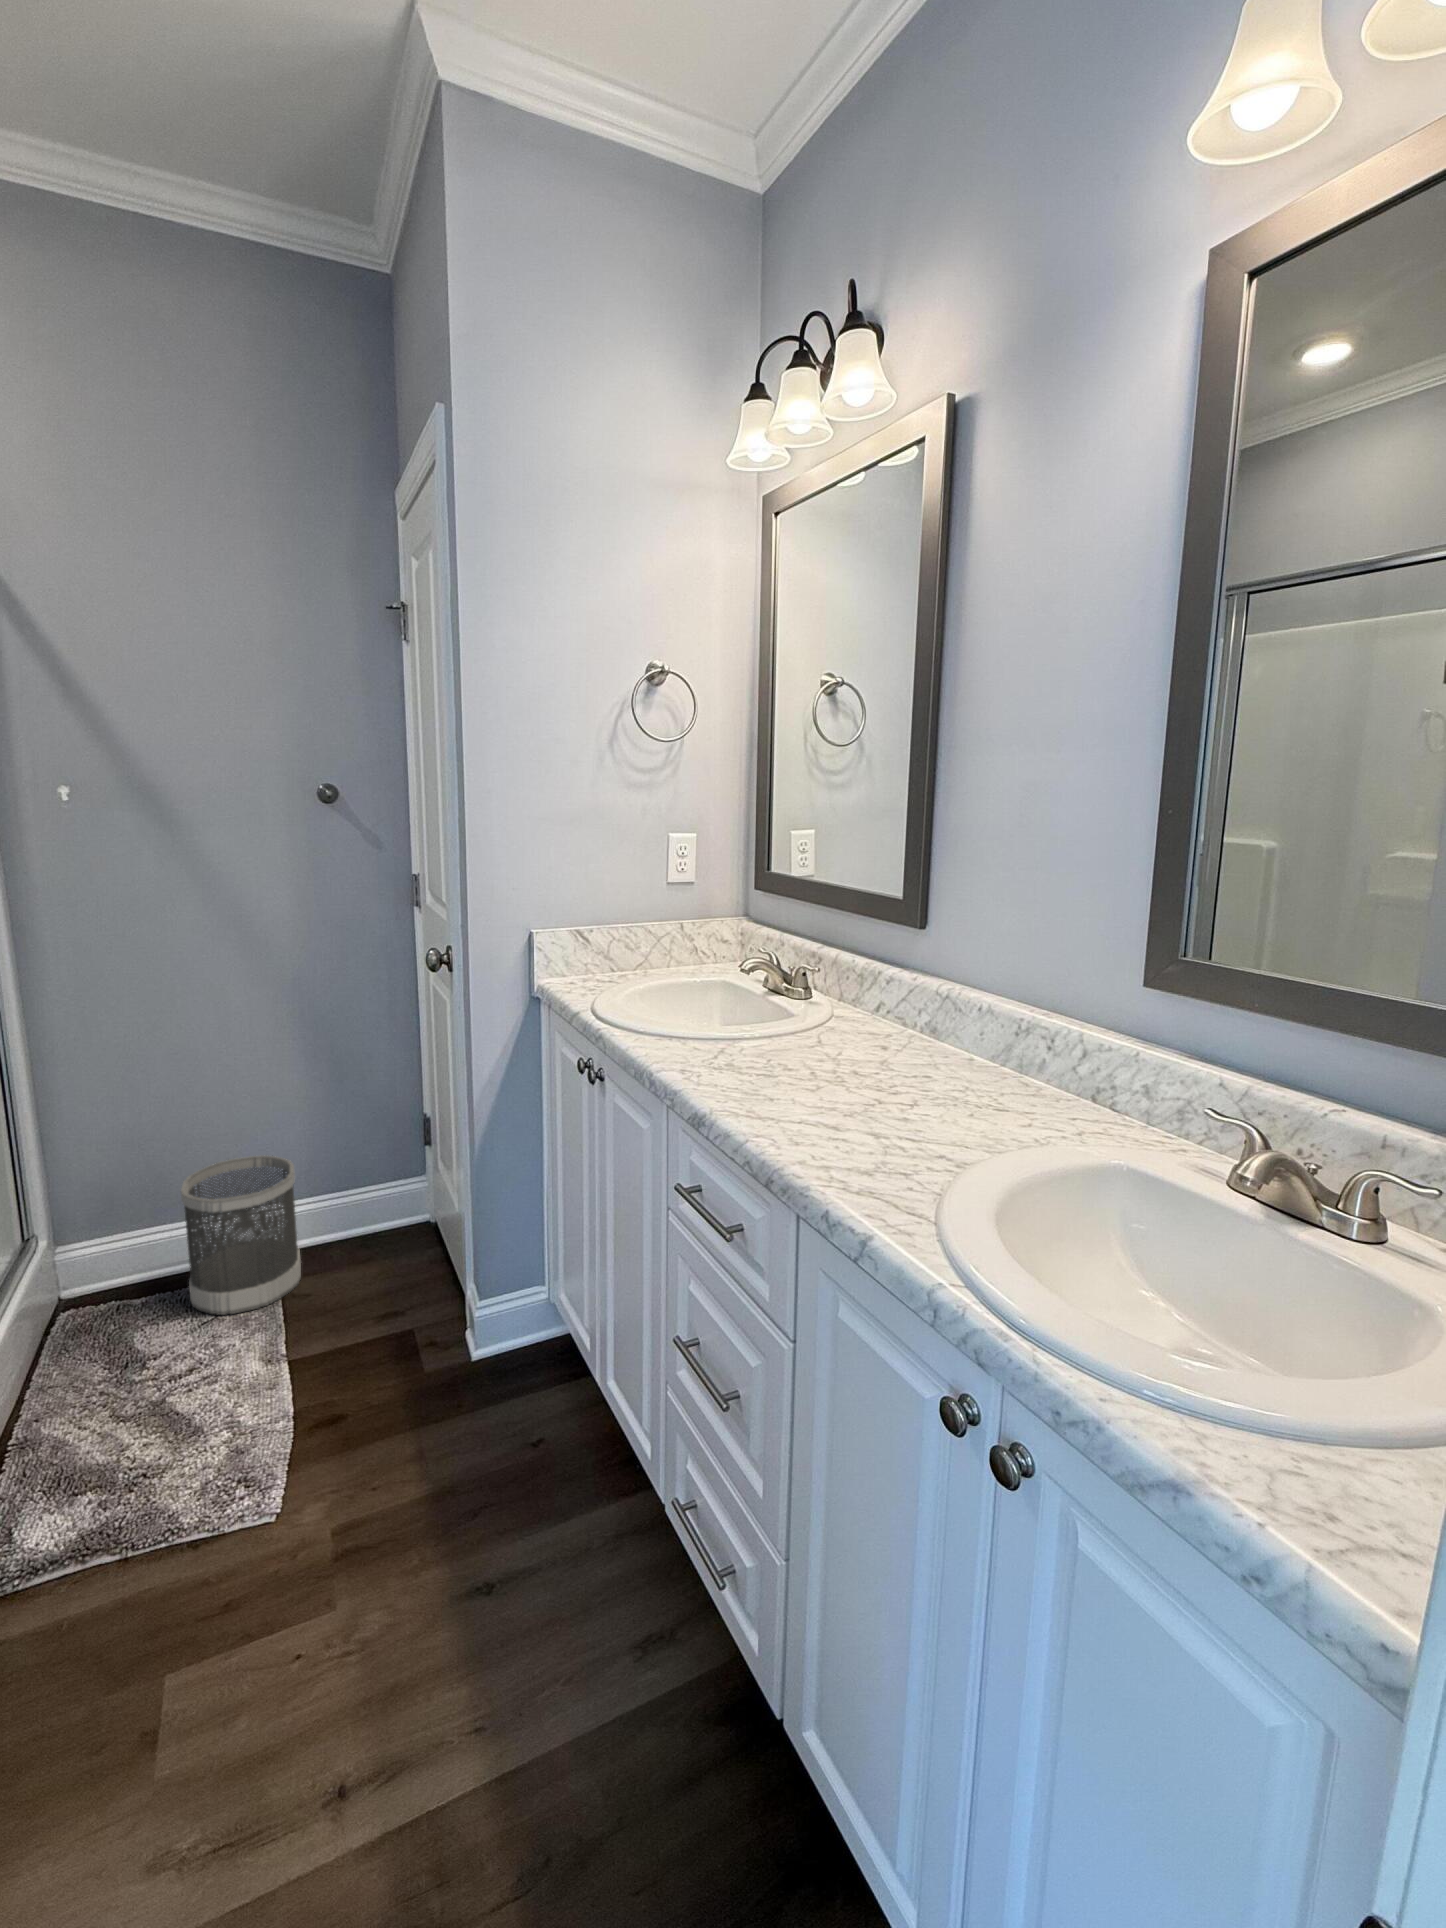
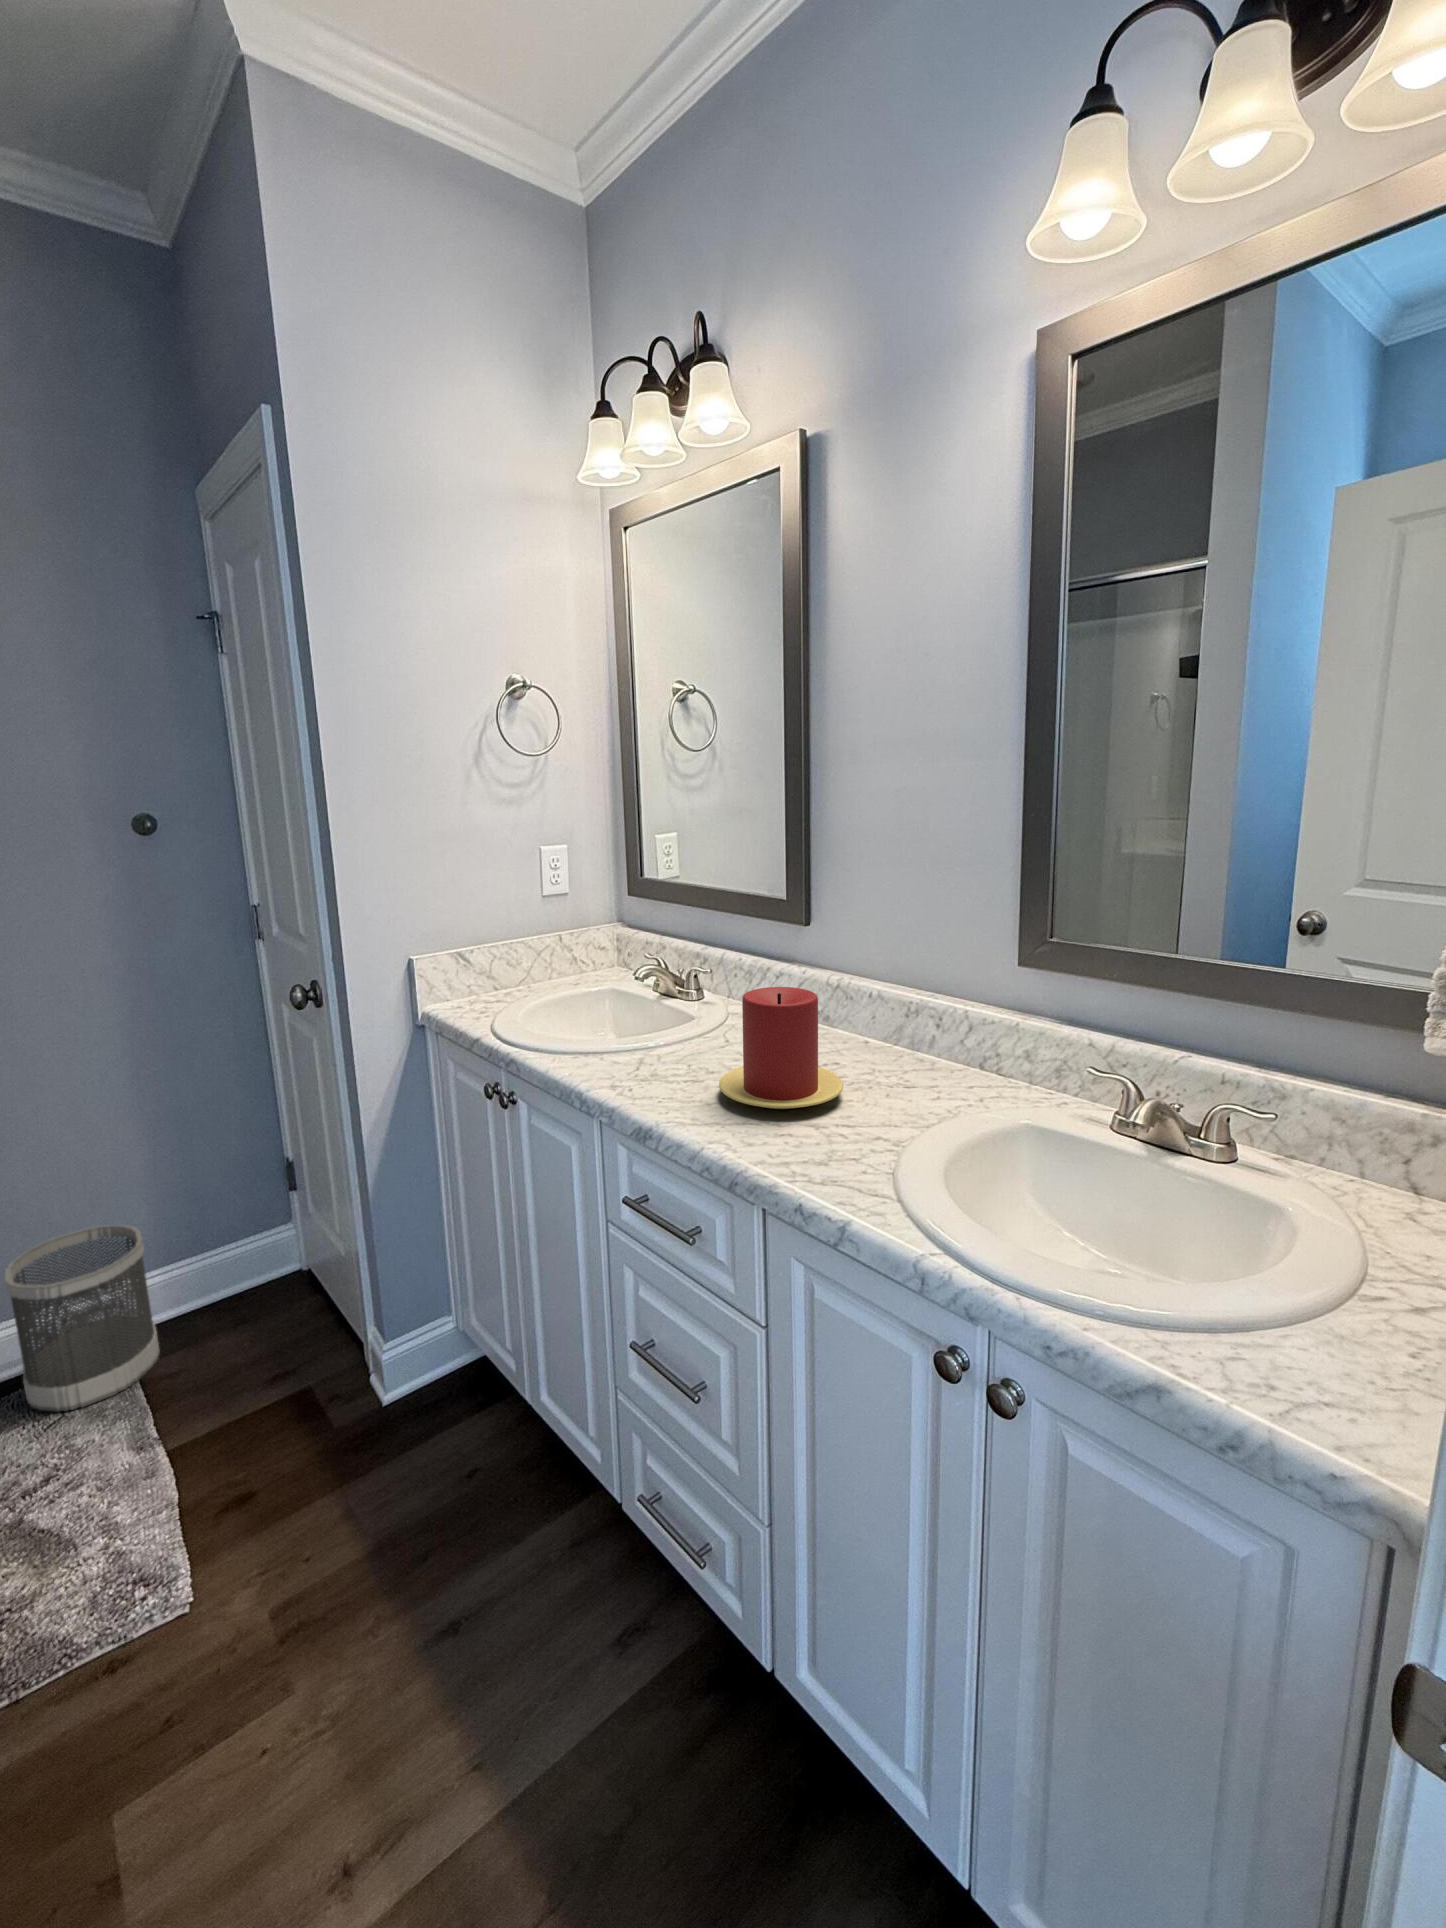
candle: none [785,985,920,1115] -> present [719,987,843,1109]

